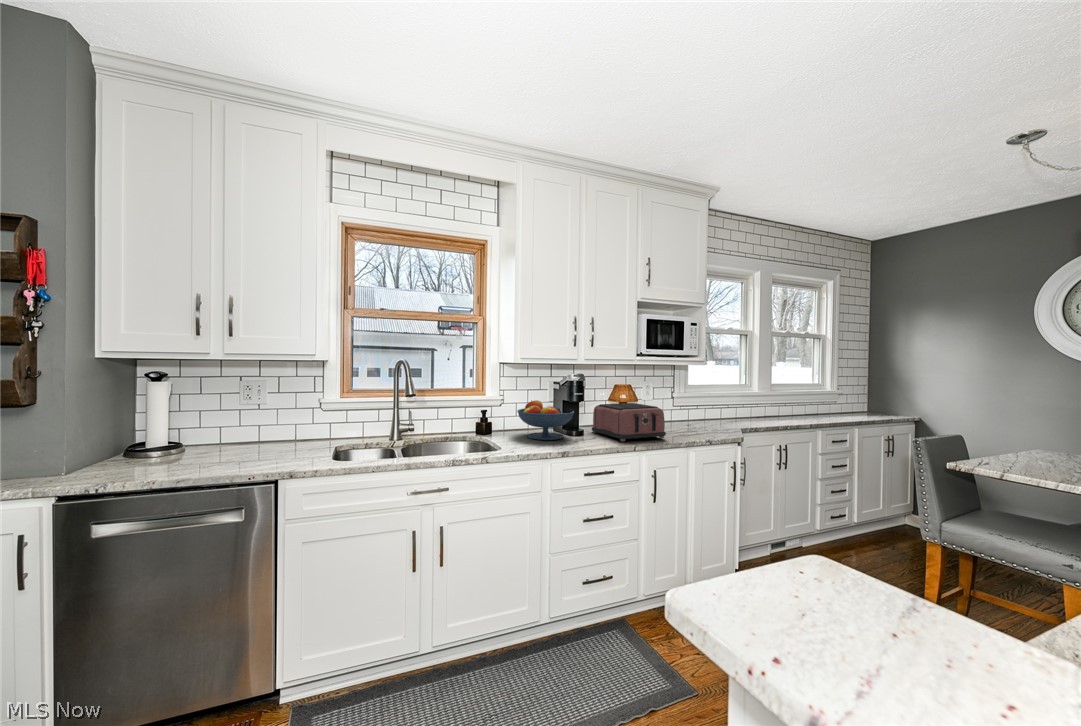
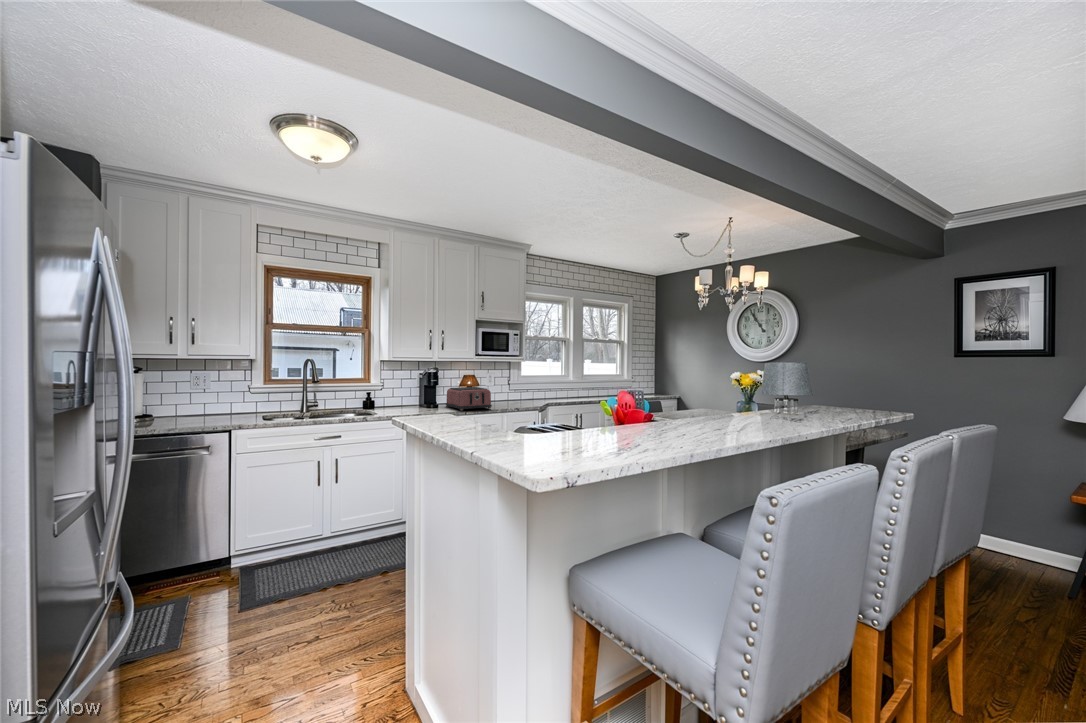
fruit bowl: present [517,400,574,440] -> none [391,385,430,410]

